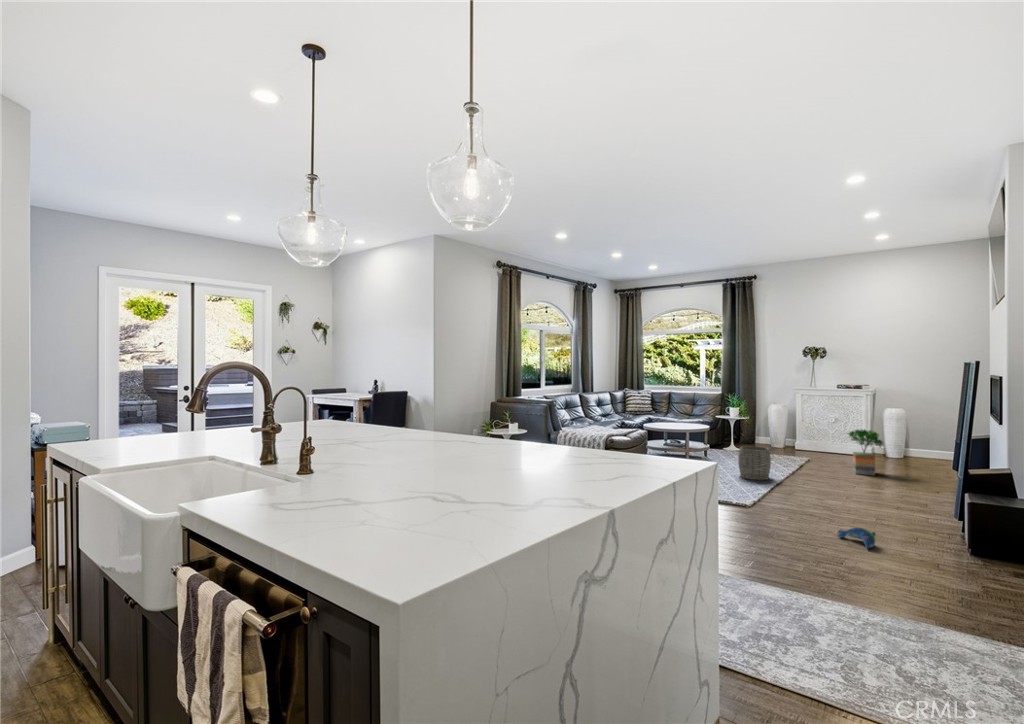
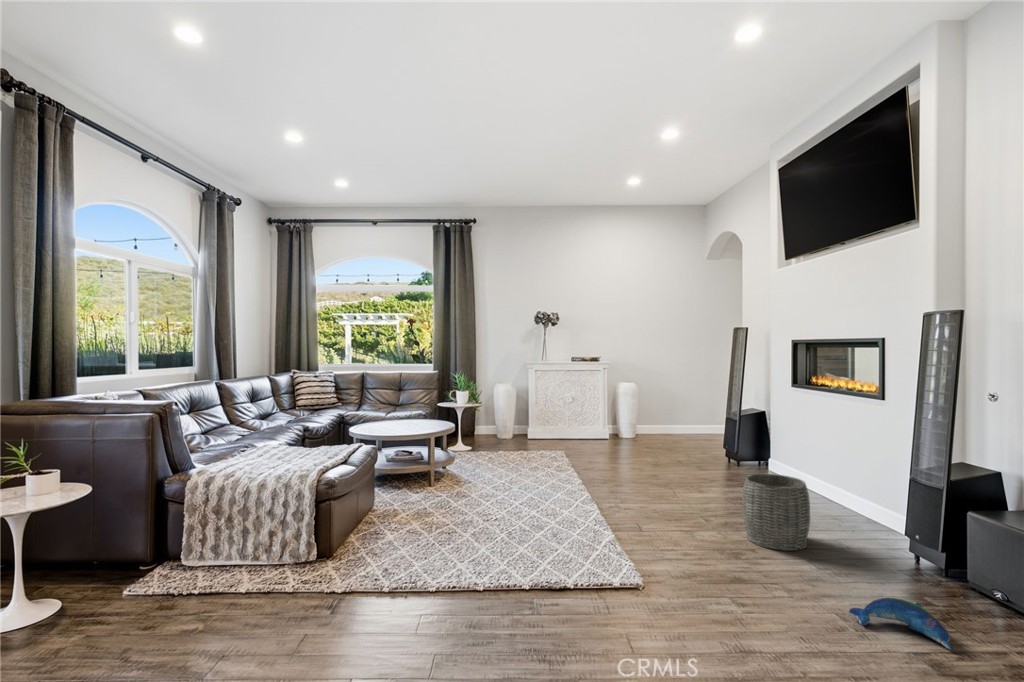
potted tree: present [847,429,883,475] -> none [621,407,664,466]
woven basket: present [738,446,771,480] -> present [742,474,810,551]

